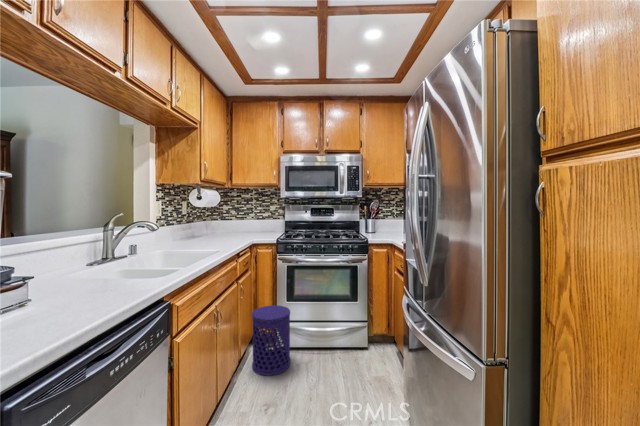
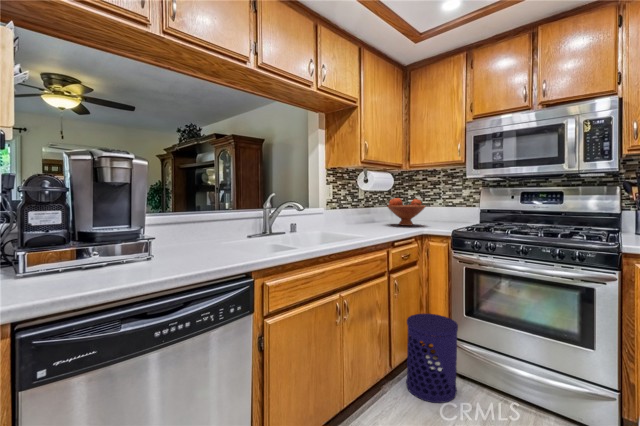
fruit bowl: none [214,213,248,237] -> present [387,198,426,226]

